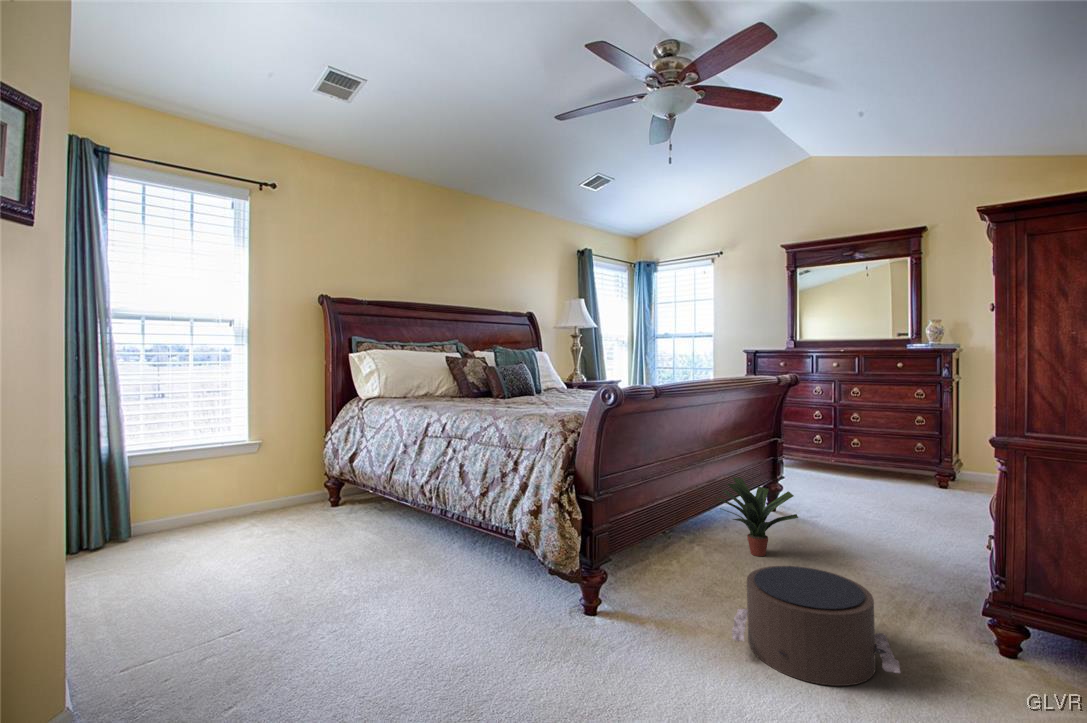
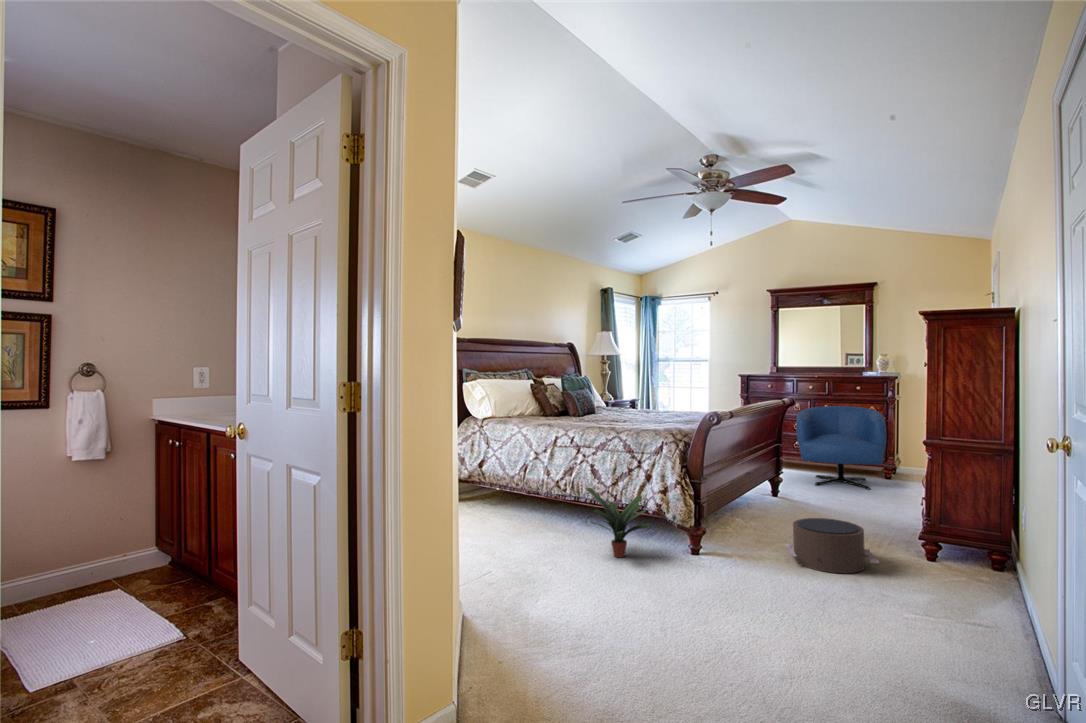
armchair: none [809,389,937,503] -> present [796,406,886,489]
potted plant: present [716,478,798,556] -> present [586,488,650,557]

